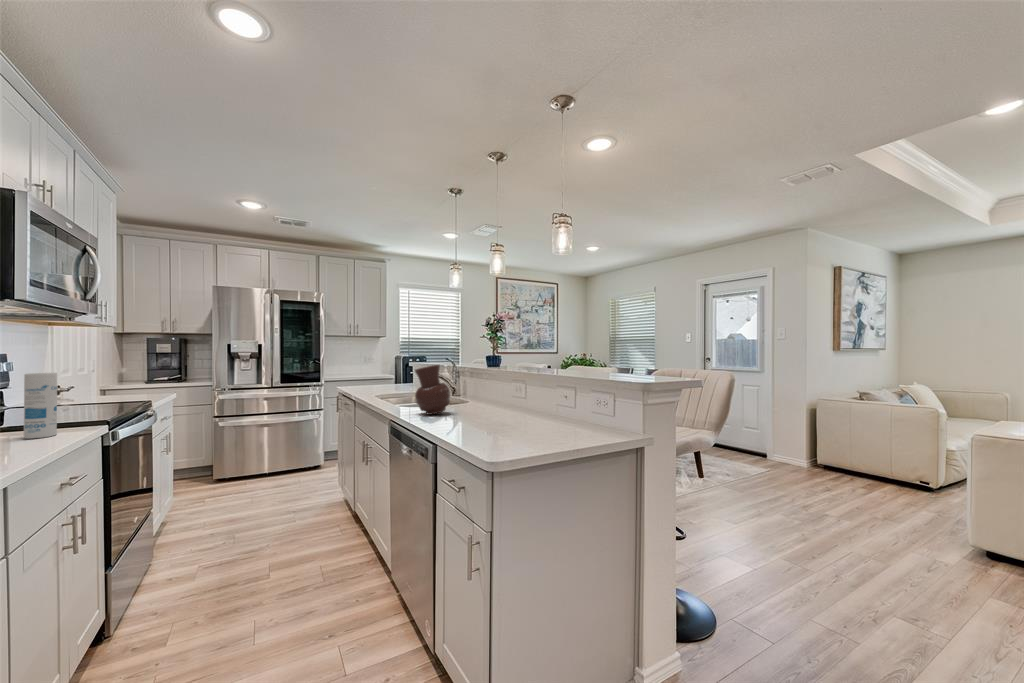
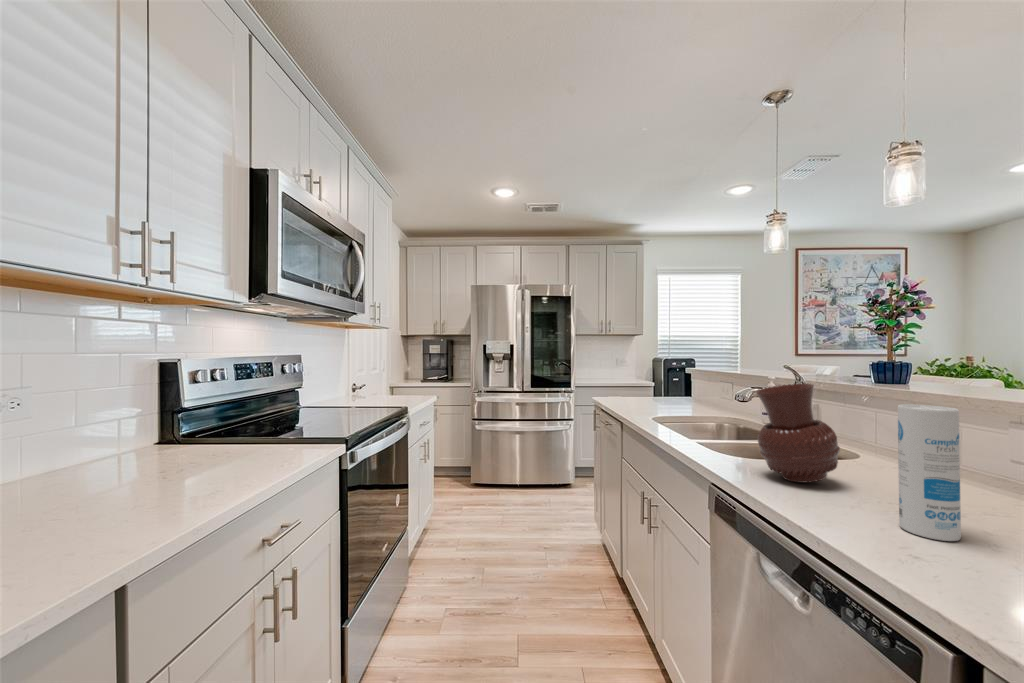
canister: present [24,373,57,439] -> present [898,404,961,541]

